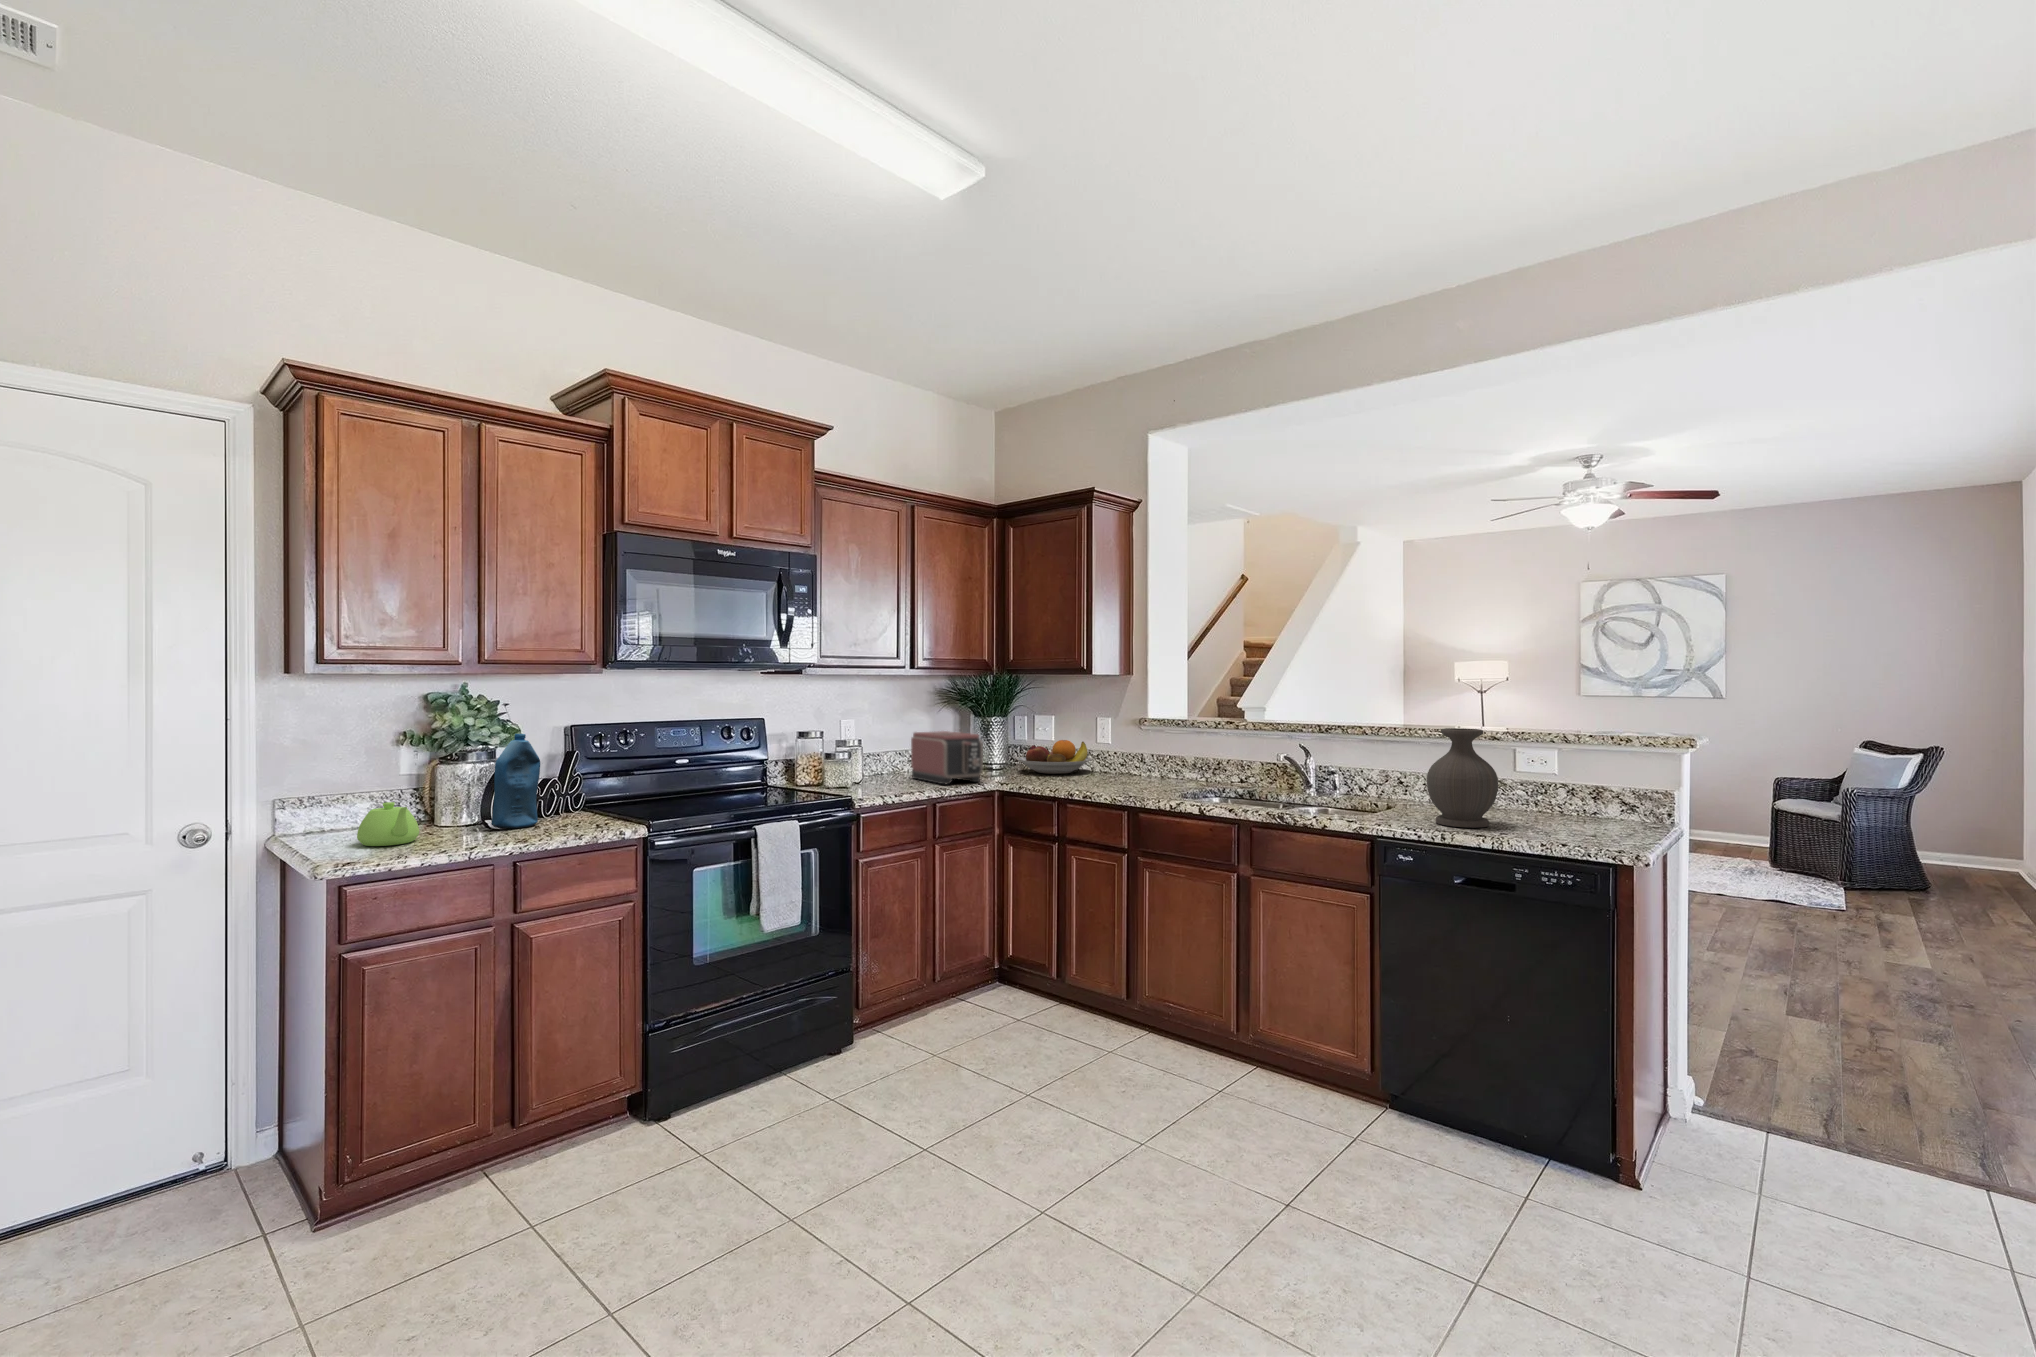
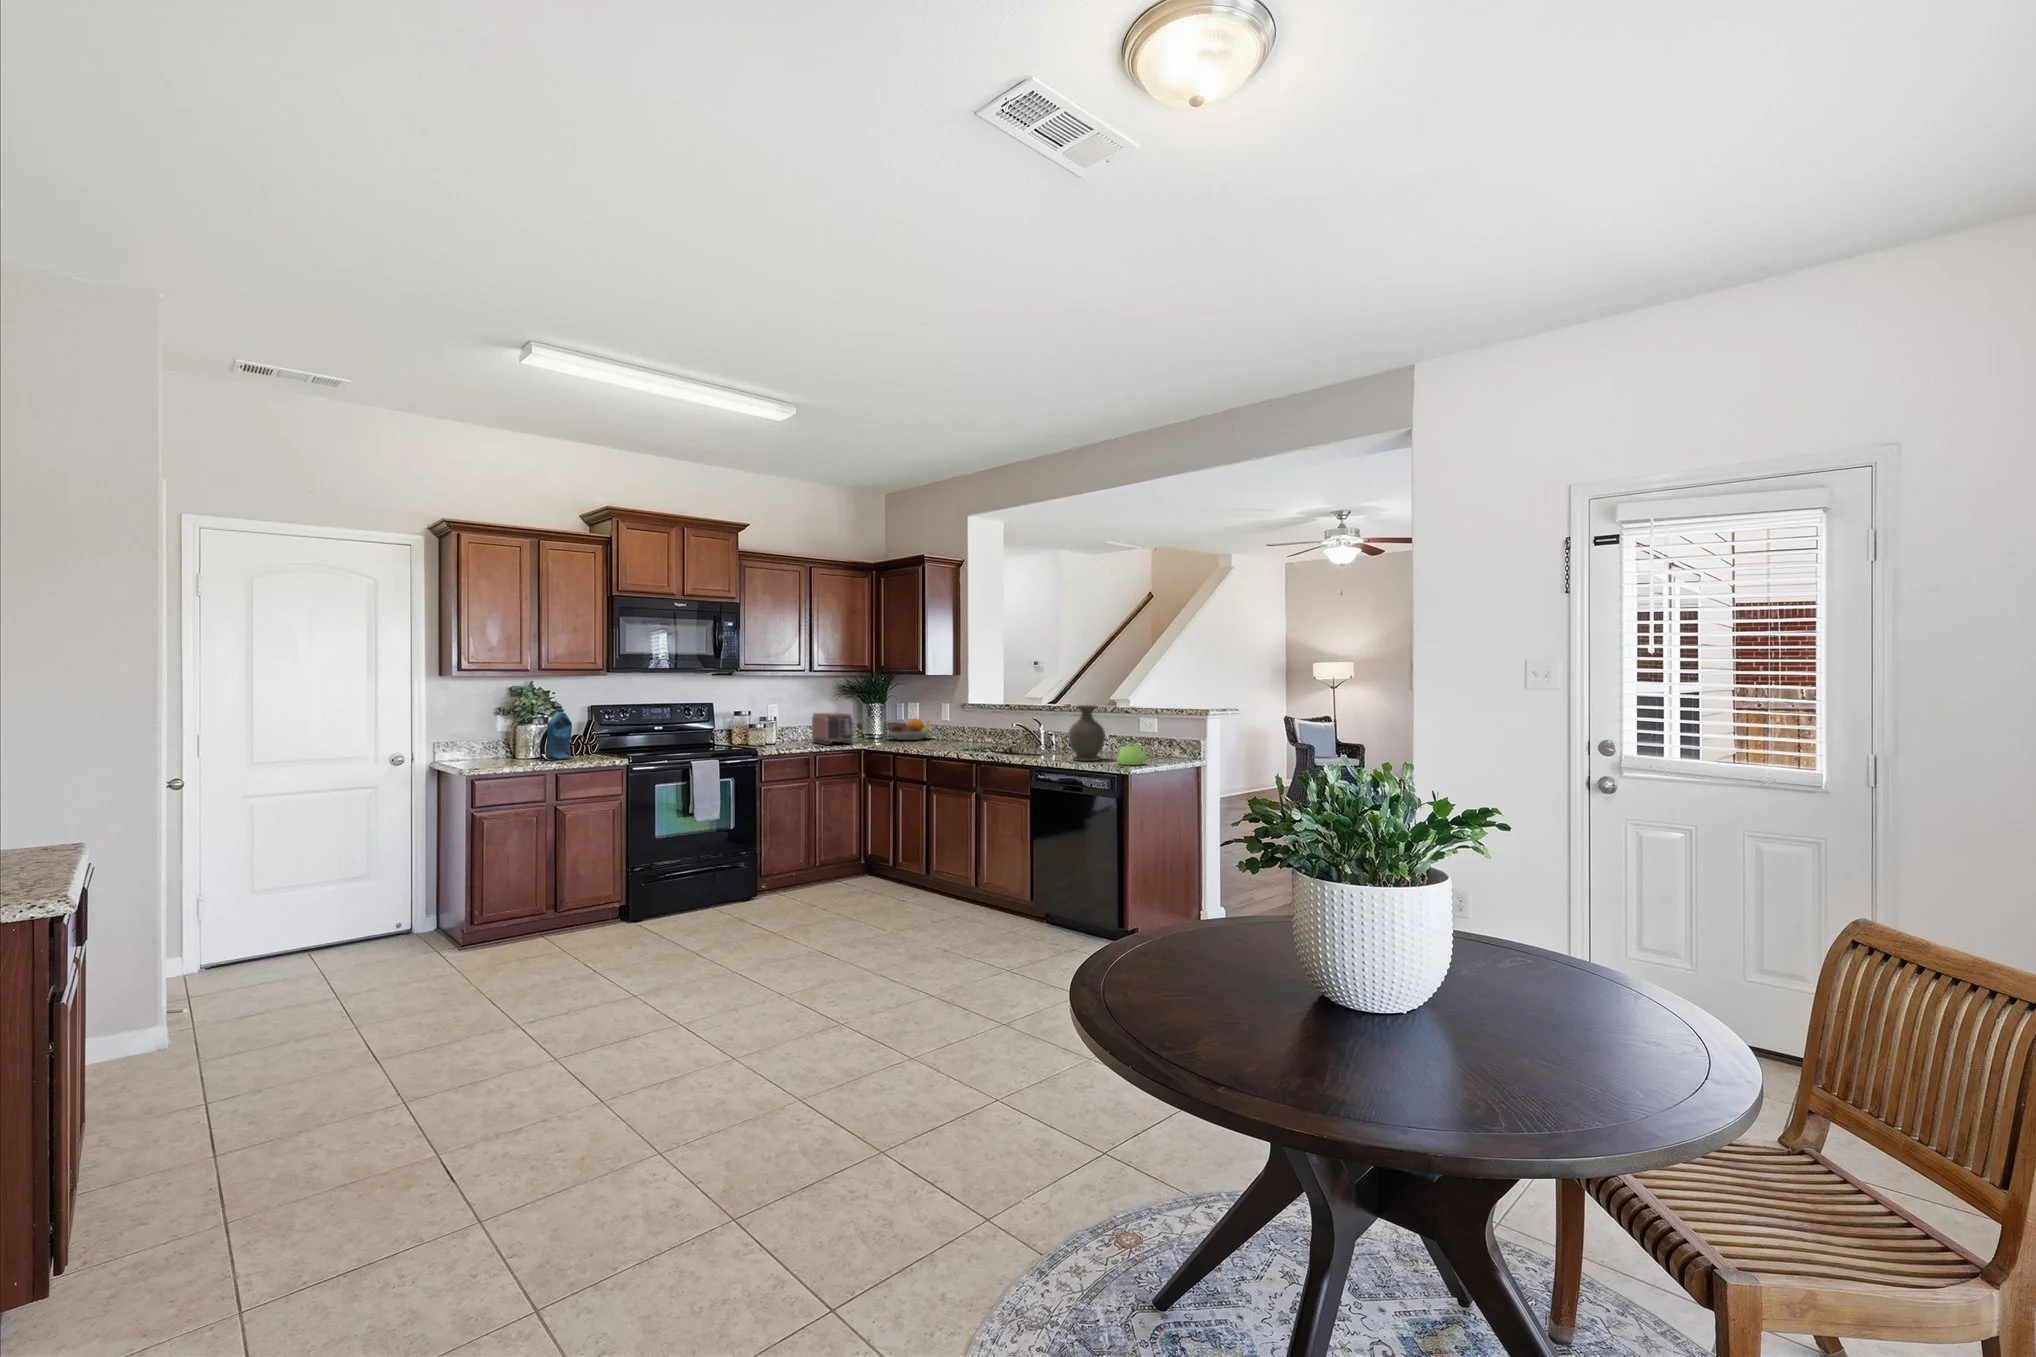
teapot: present [357,802,419,846] -> present [1116,744,1147,765]

